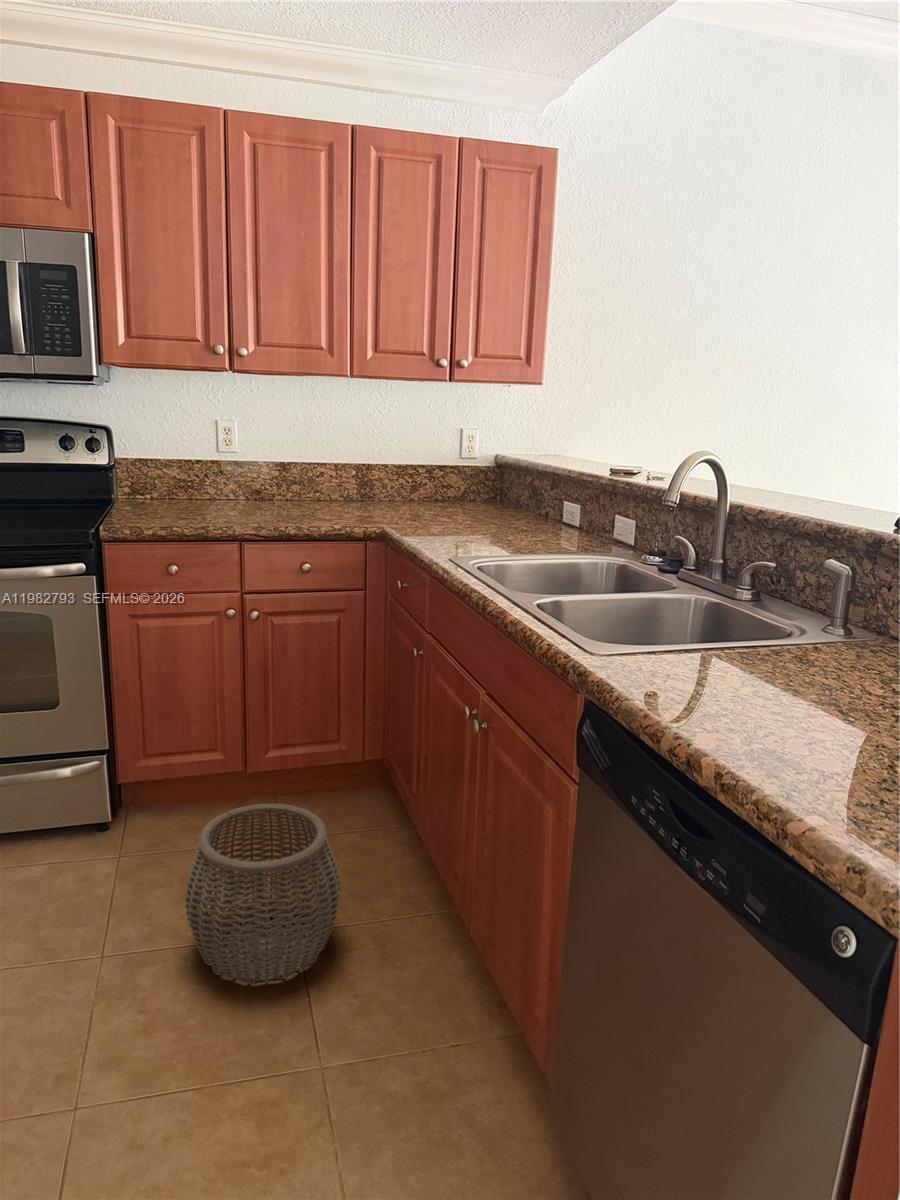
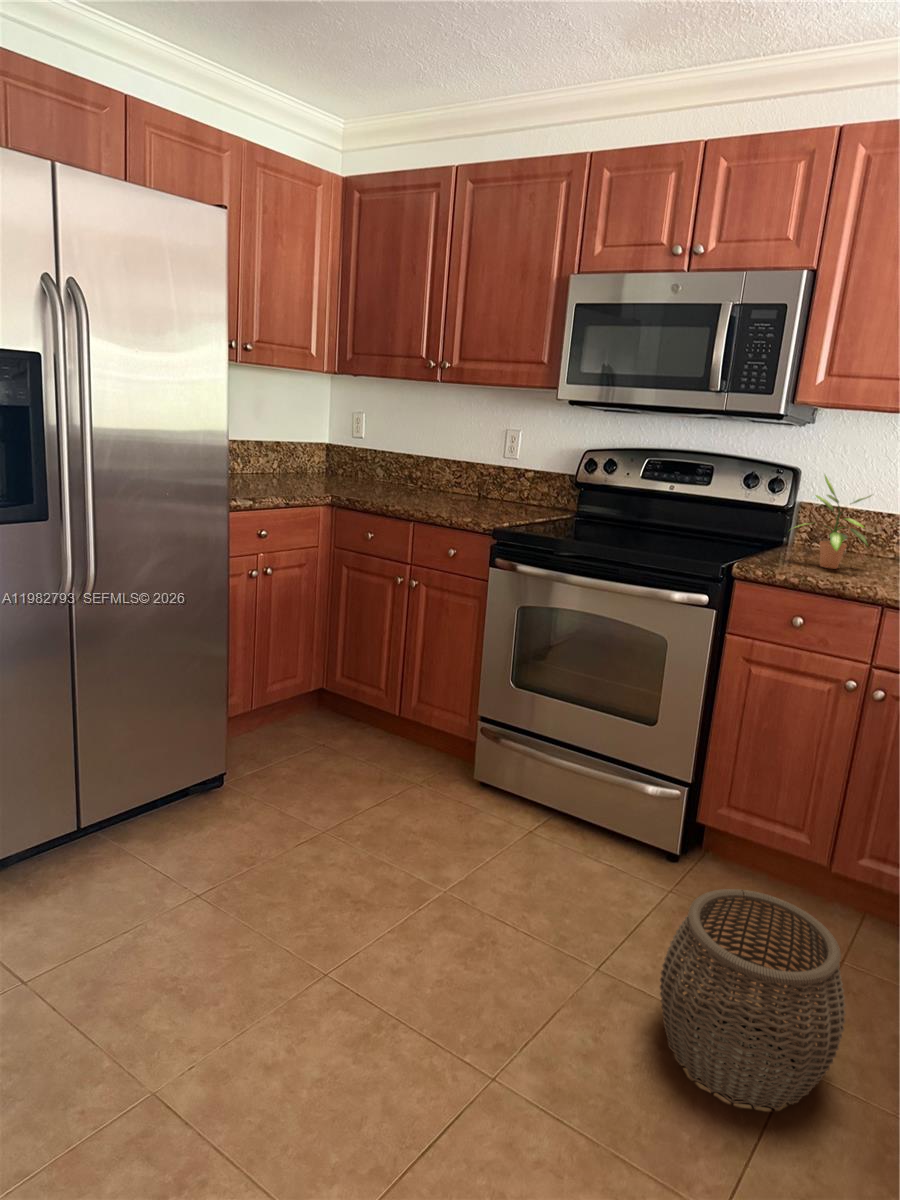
potted plant: none [132,430,203,516] -> present [795,475,871,569]

